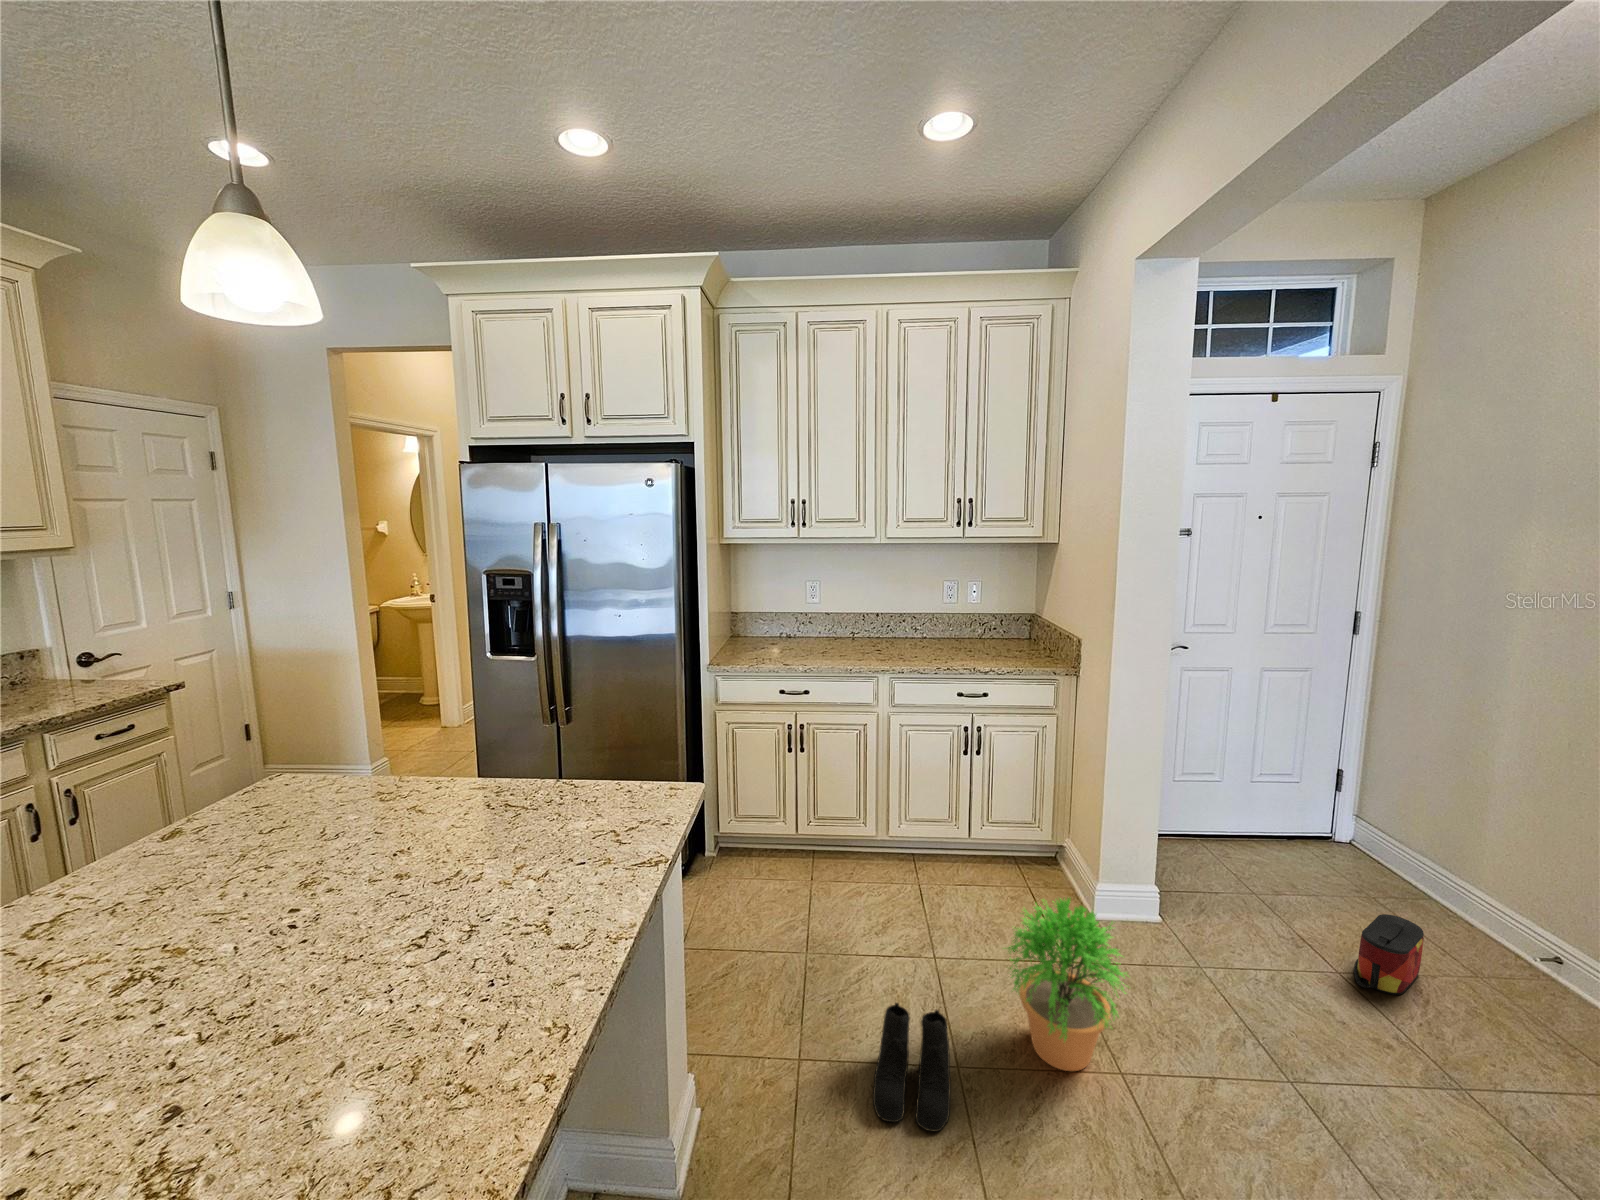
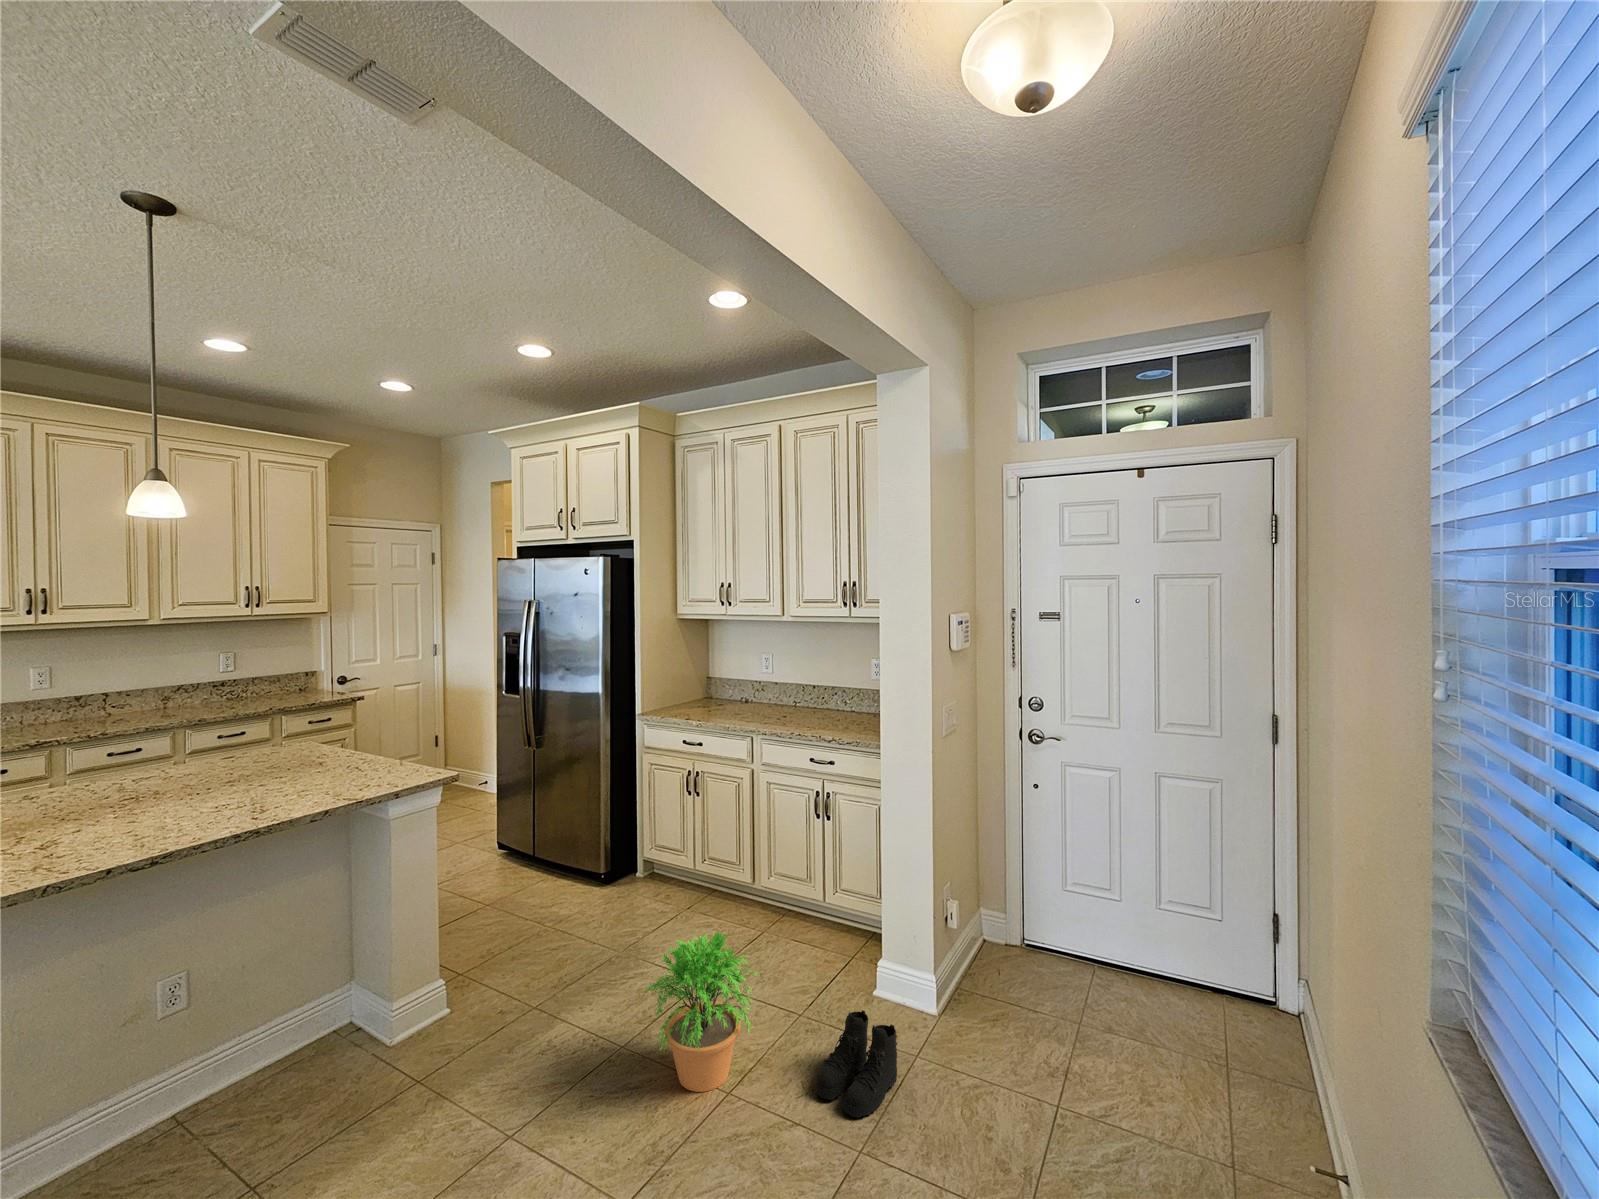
bag: present [1354,914,1424,995] -> none [1061,1068,1163,1160]
boots: present [873,1003,951,1131] -> present [816,1010,898,1117]

